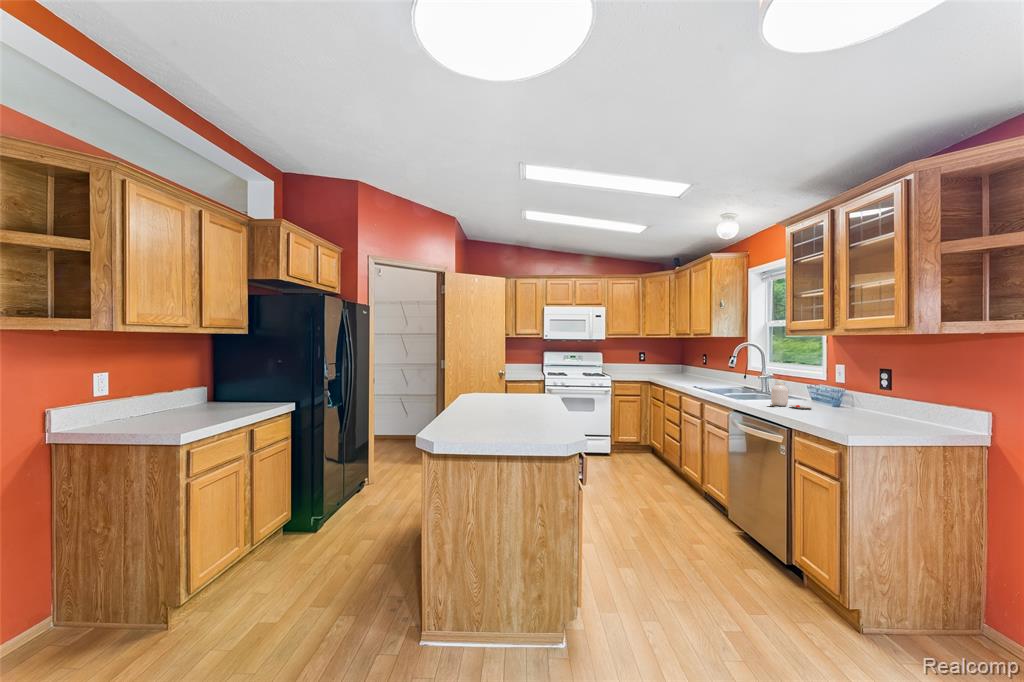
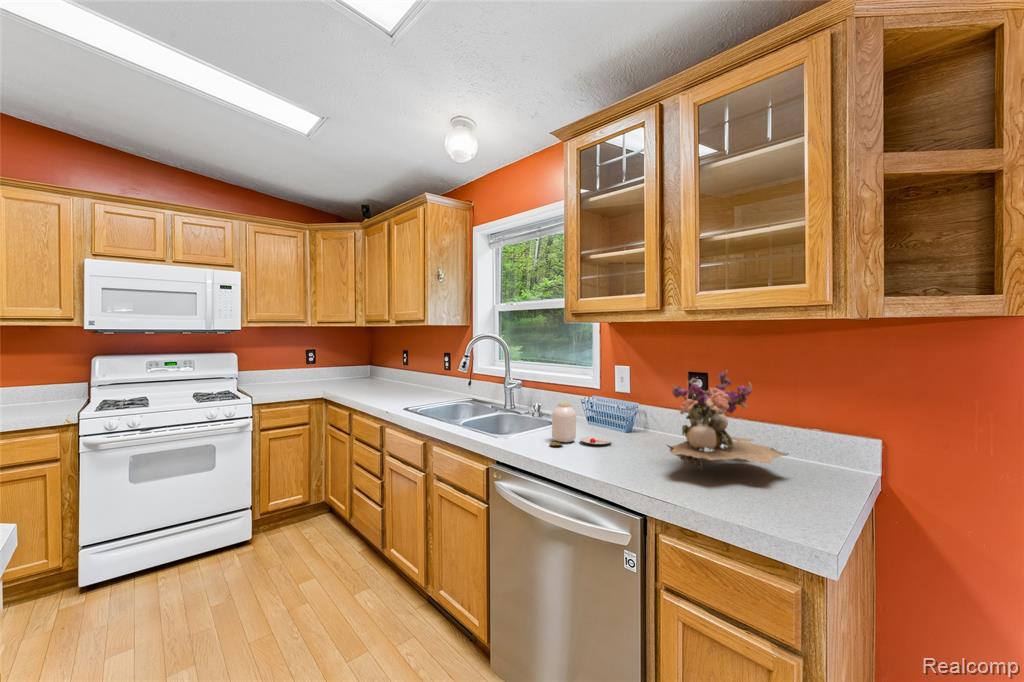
flower arrangement: none [819,366,908,421] -> present [668,370,788,470]

